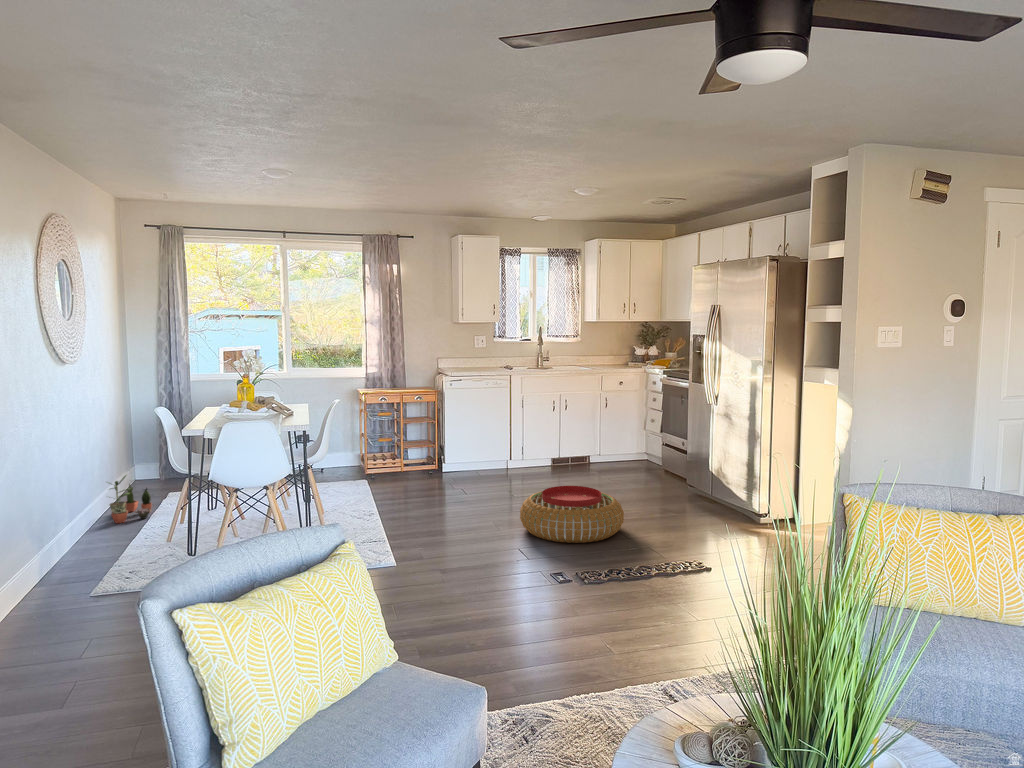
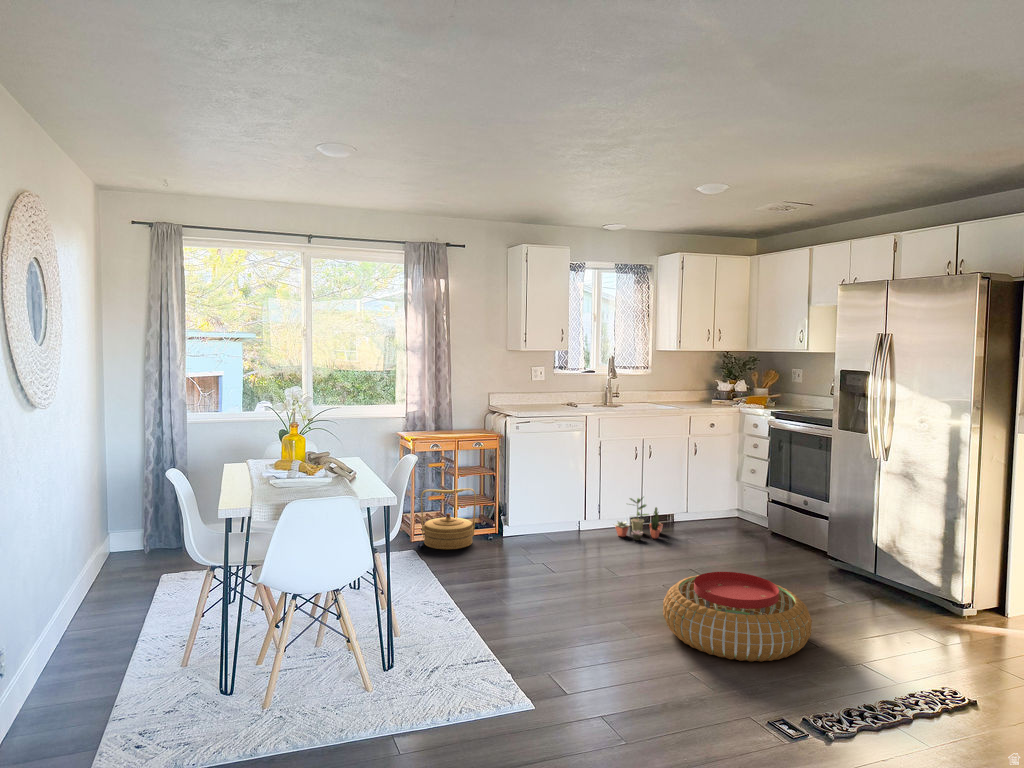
woven basket: none [373,432,418,479] -> present [421,488,476,549]
potted plant: present [110,475,152,523] -> present [615,497,663,540]

